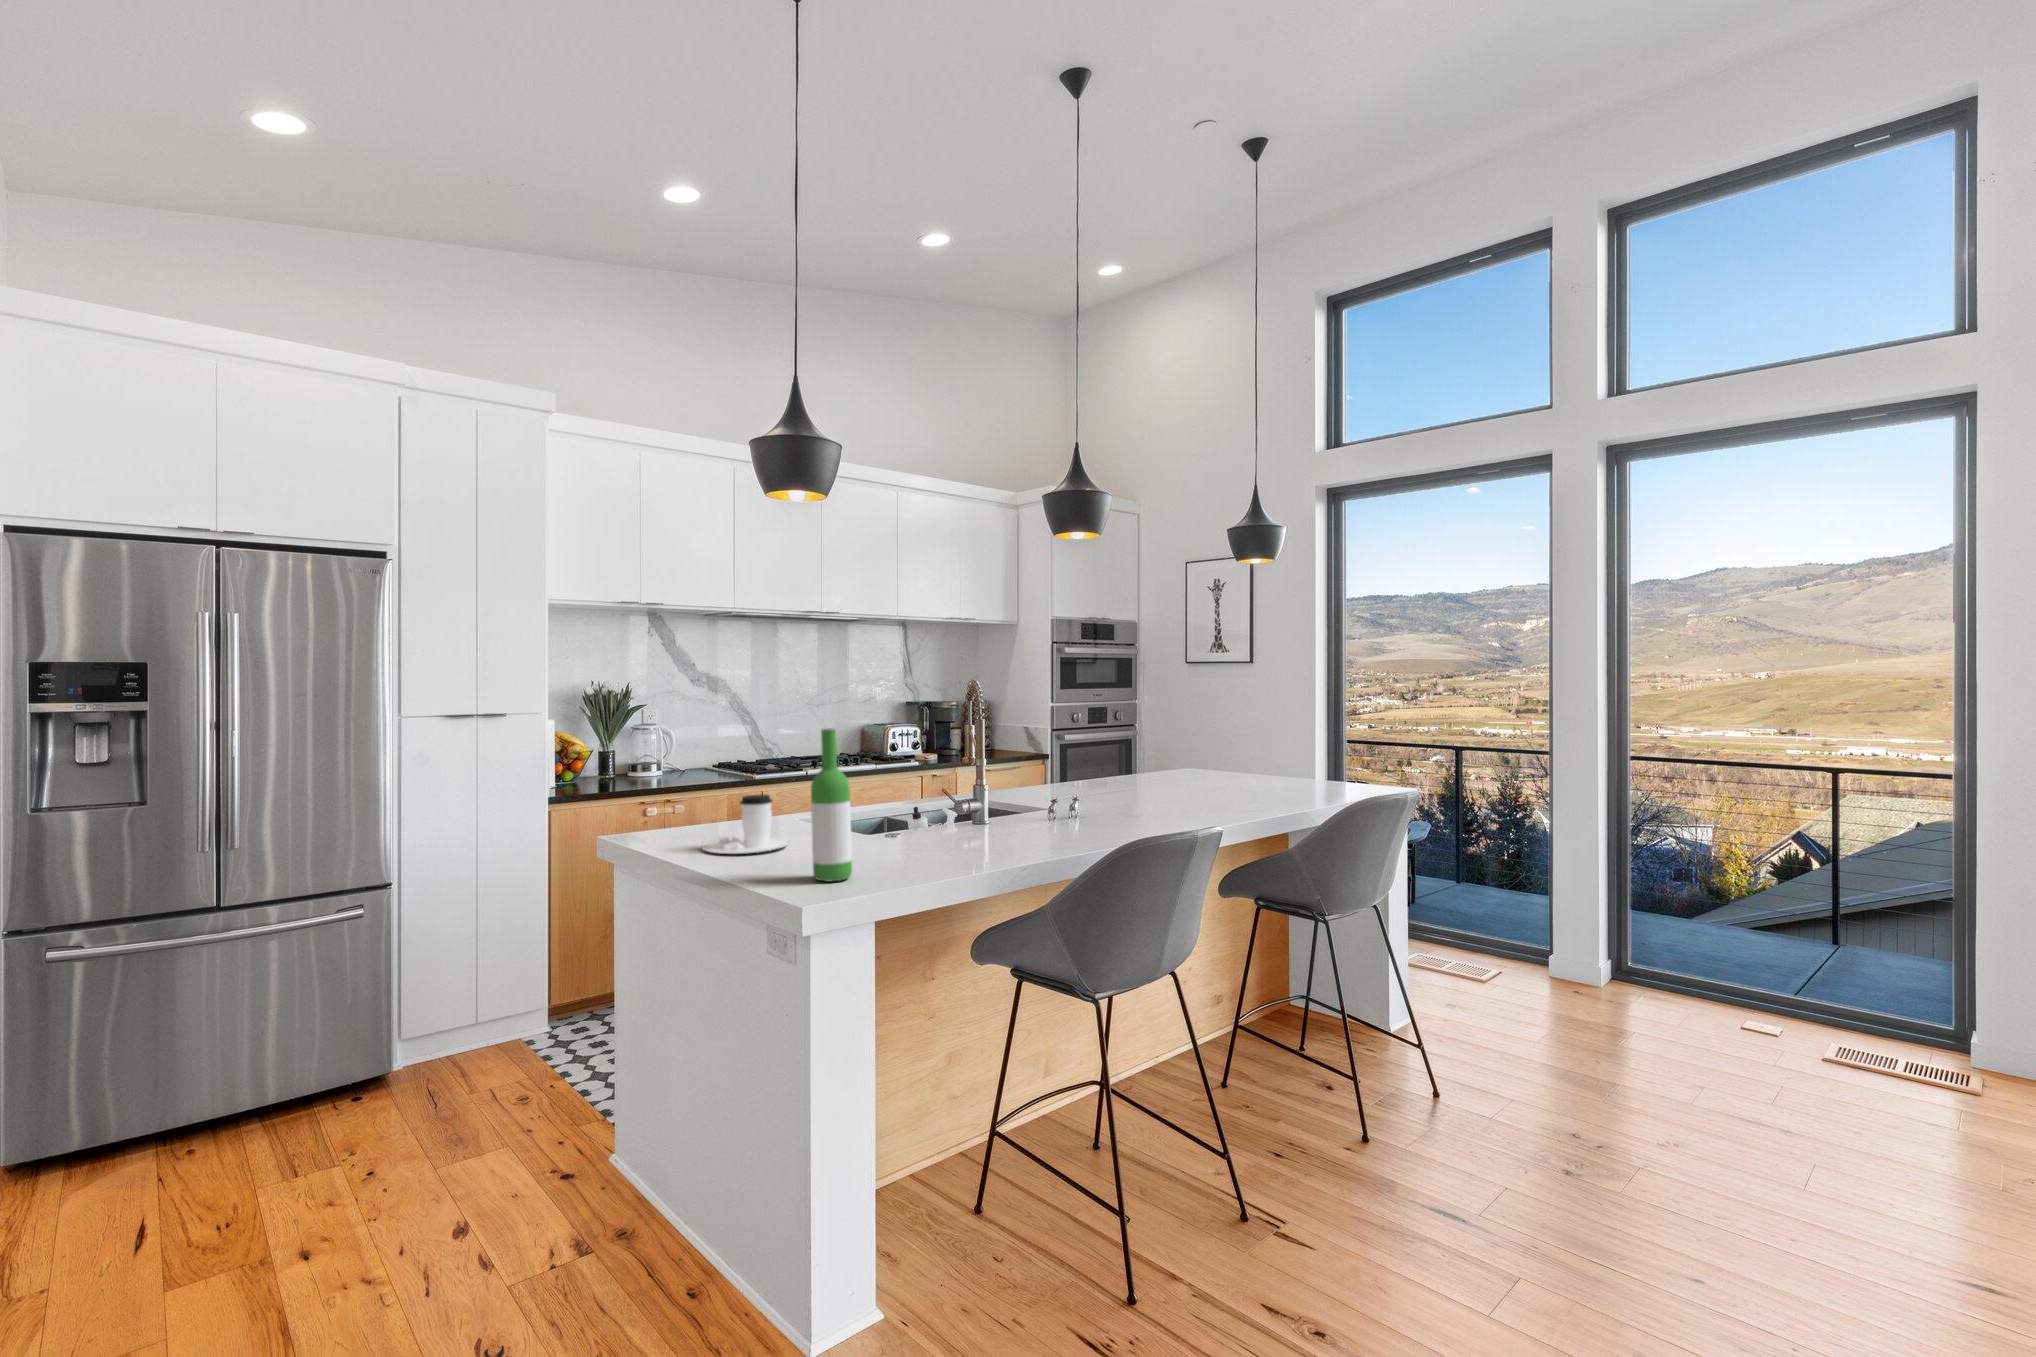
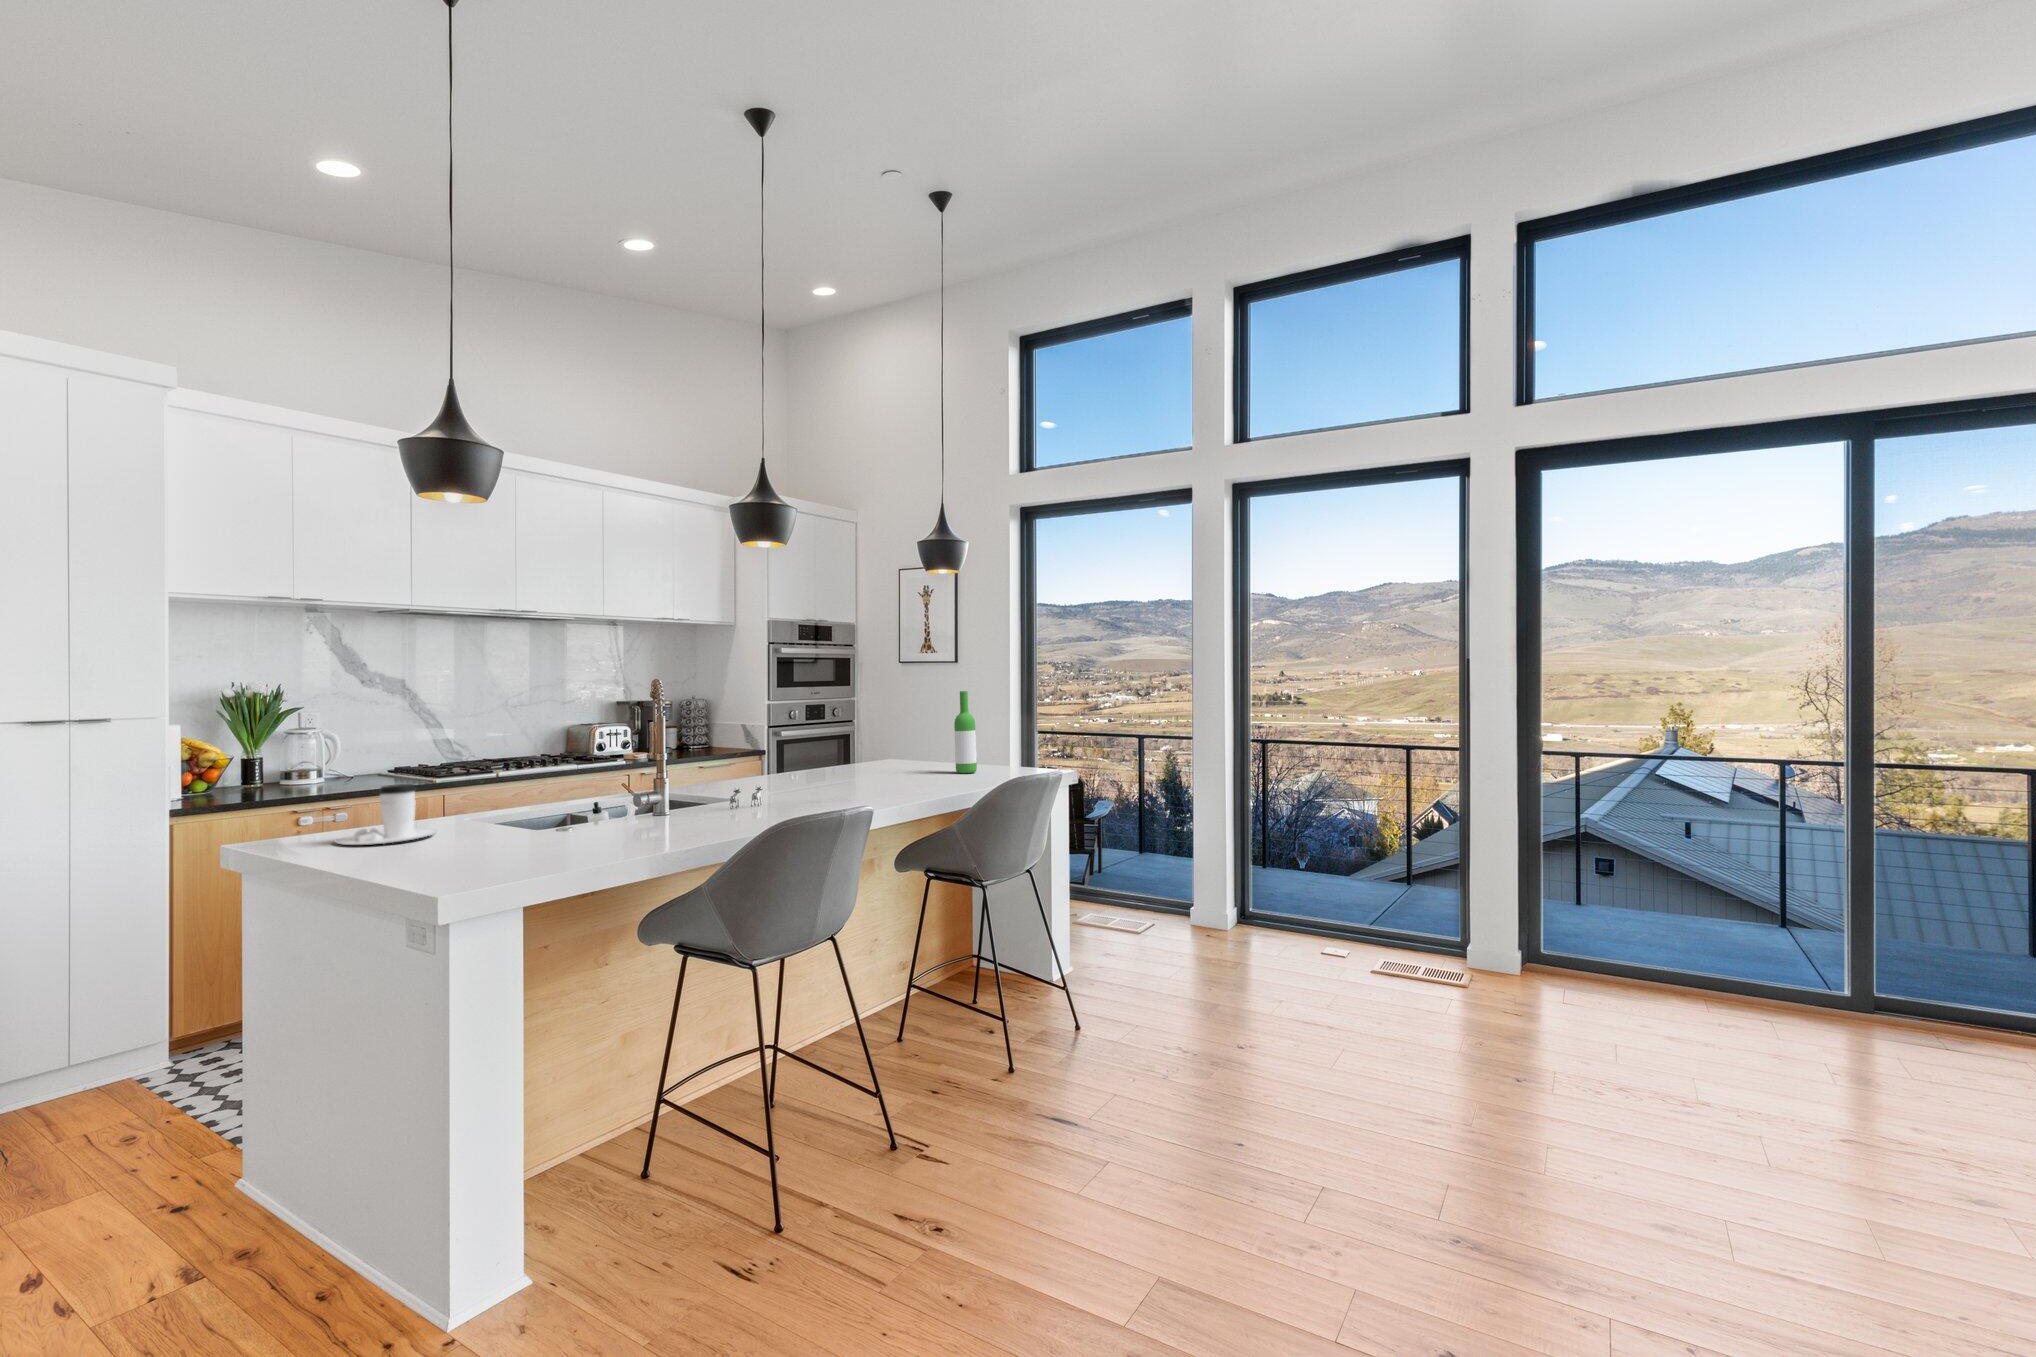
wine bottle: present [811,729,852,882] -> present [954,691,977,773]

